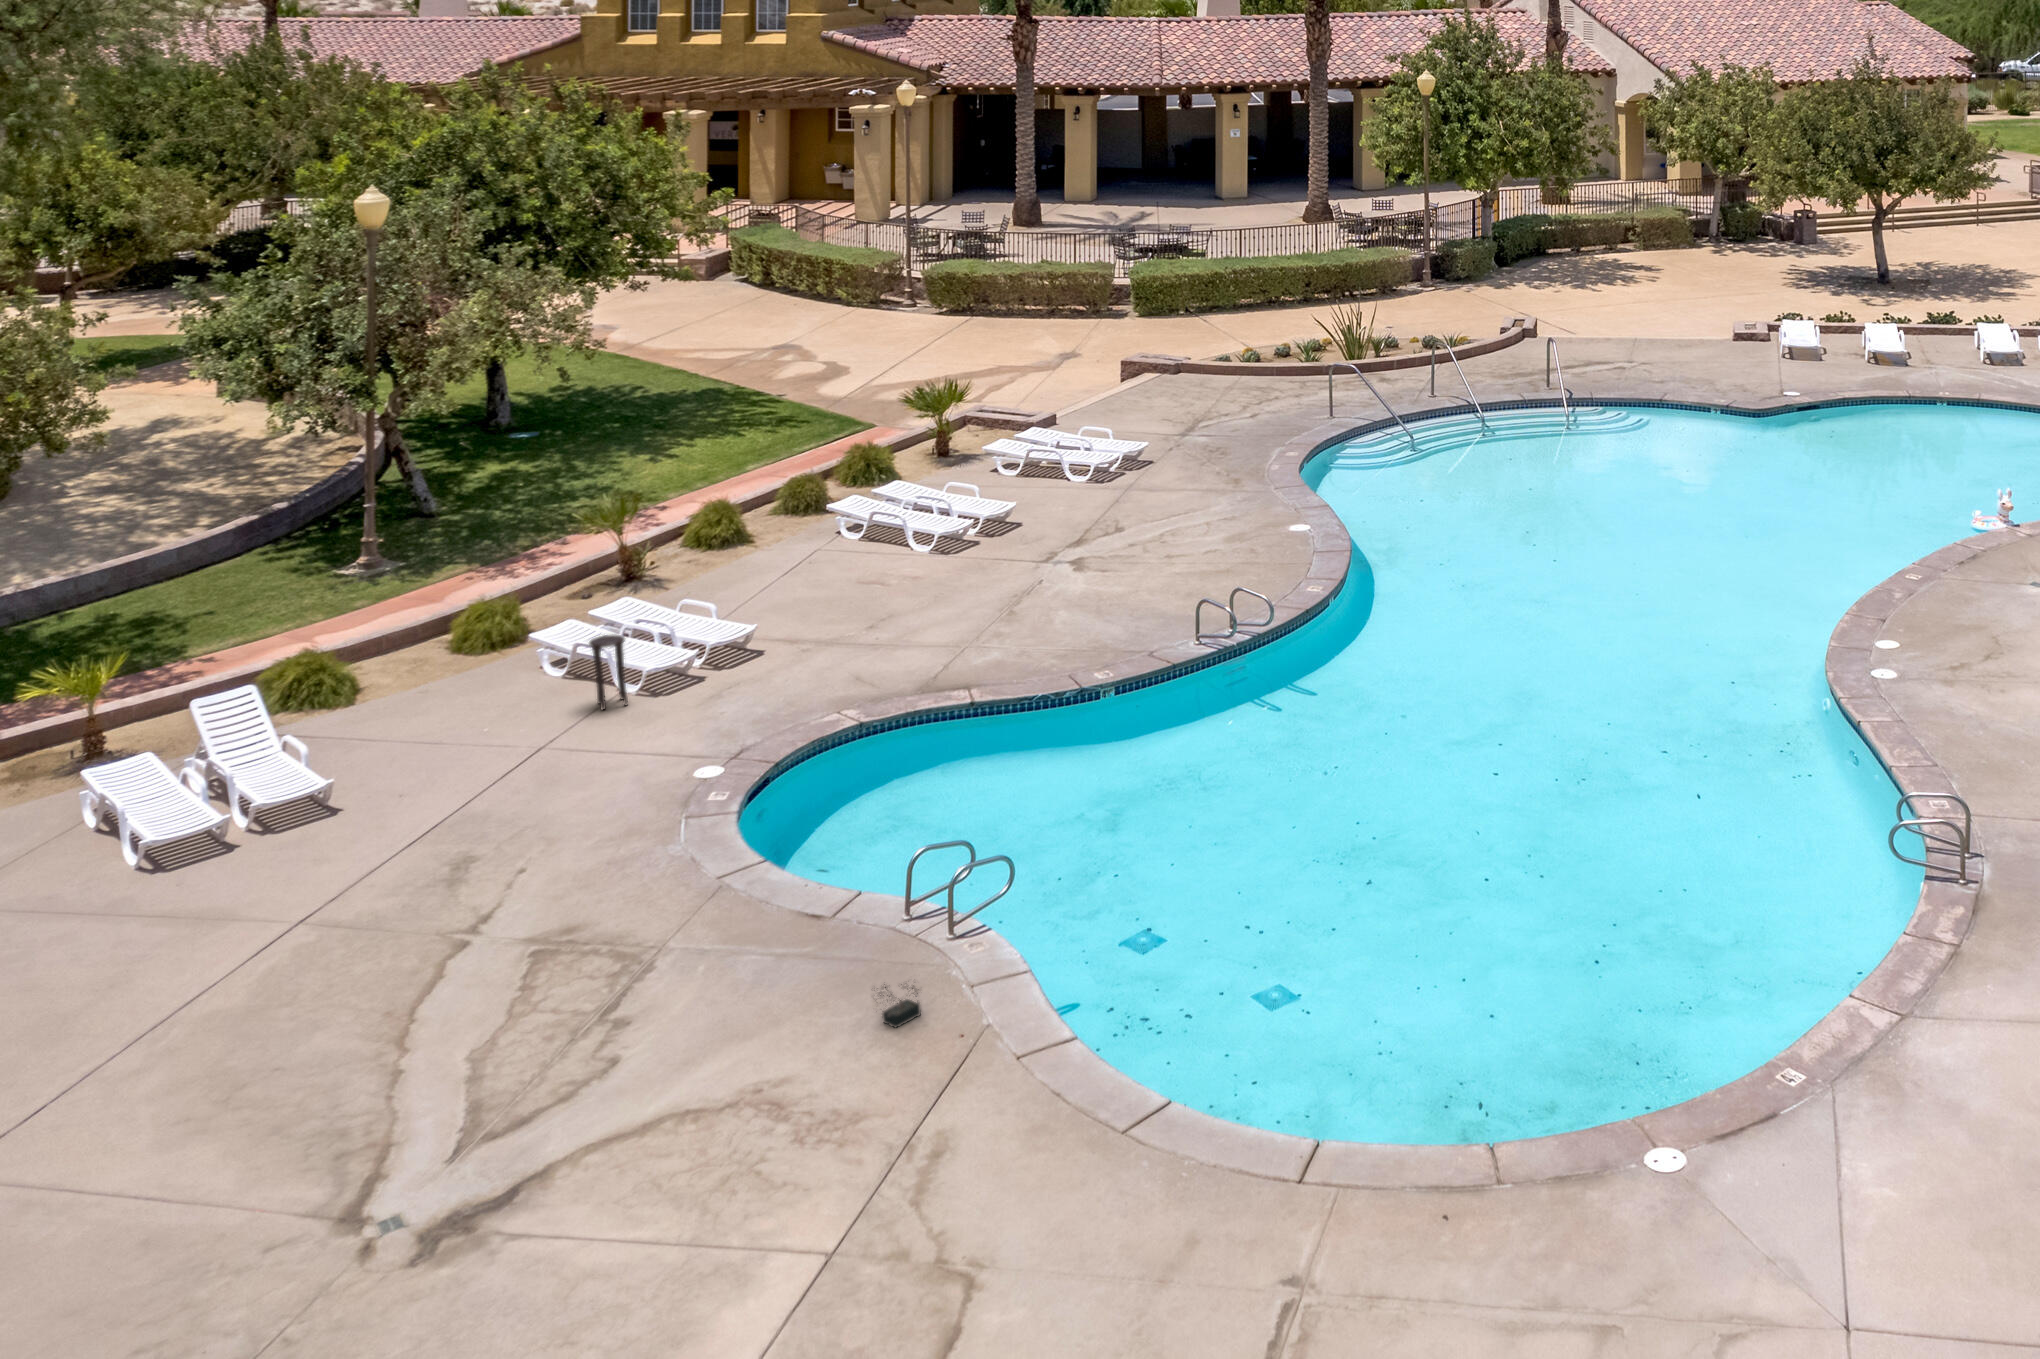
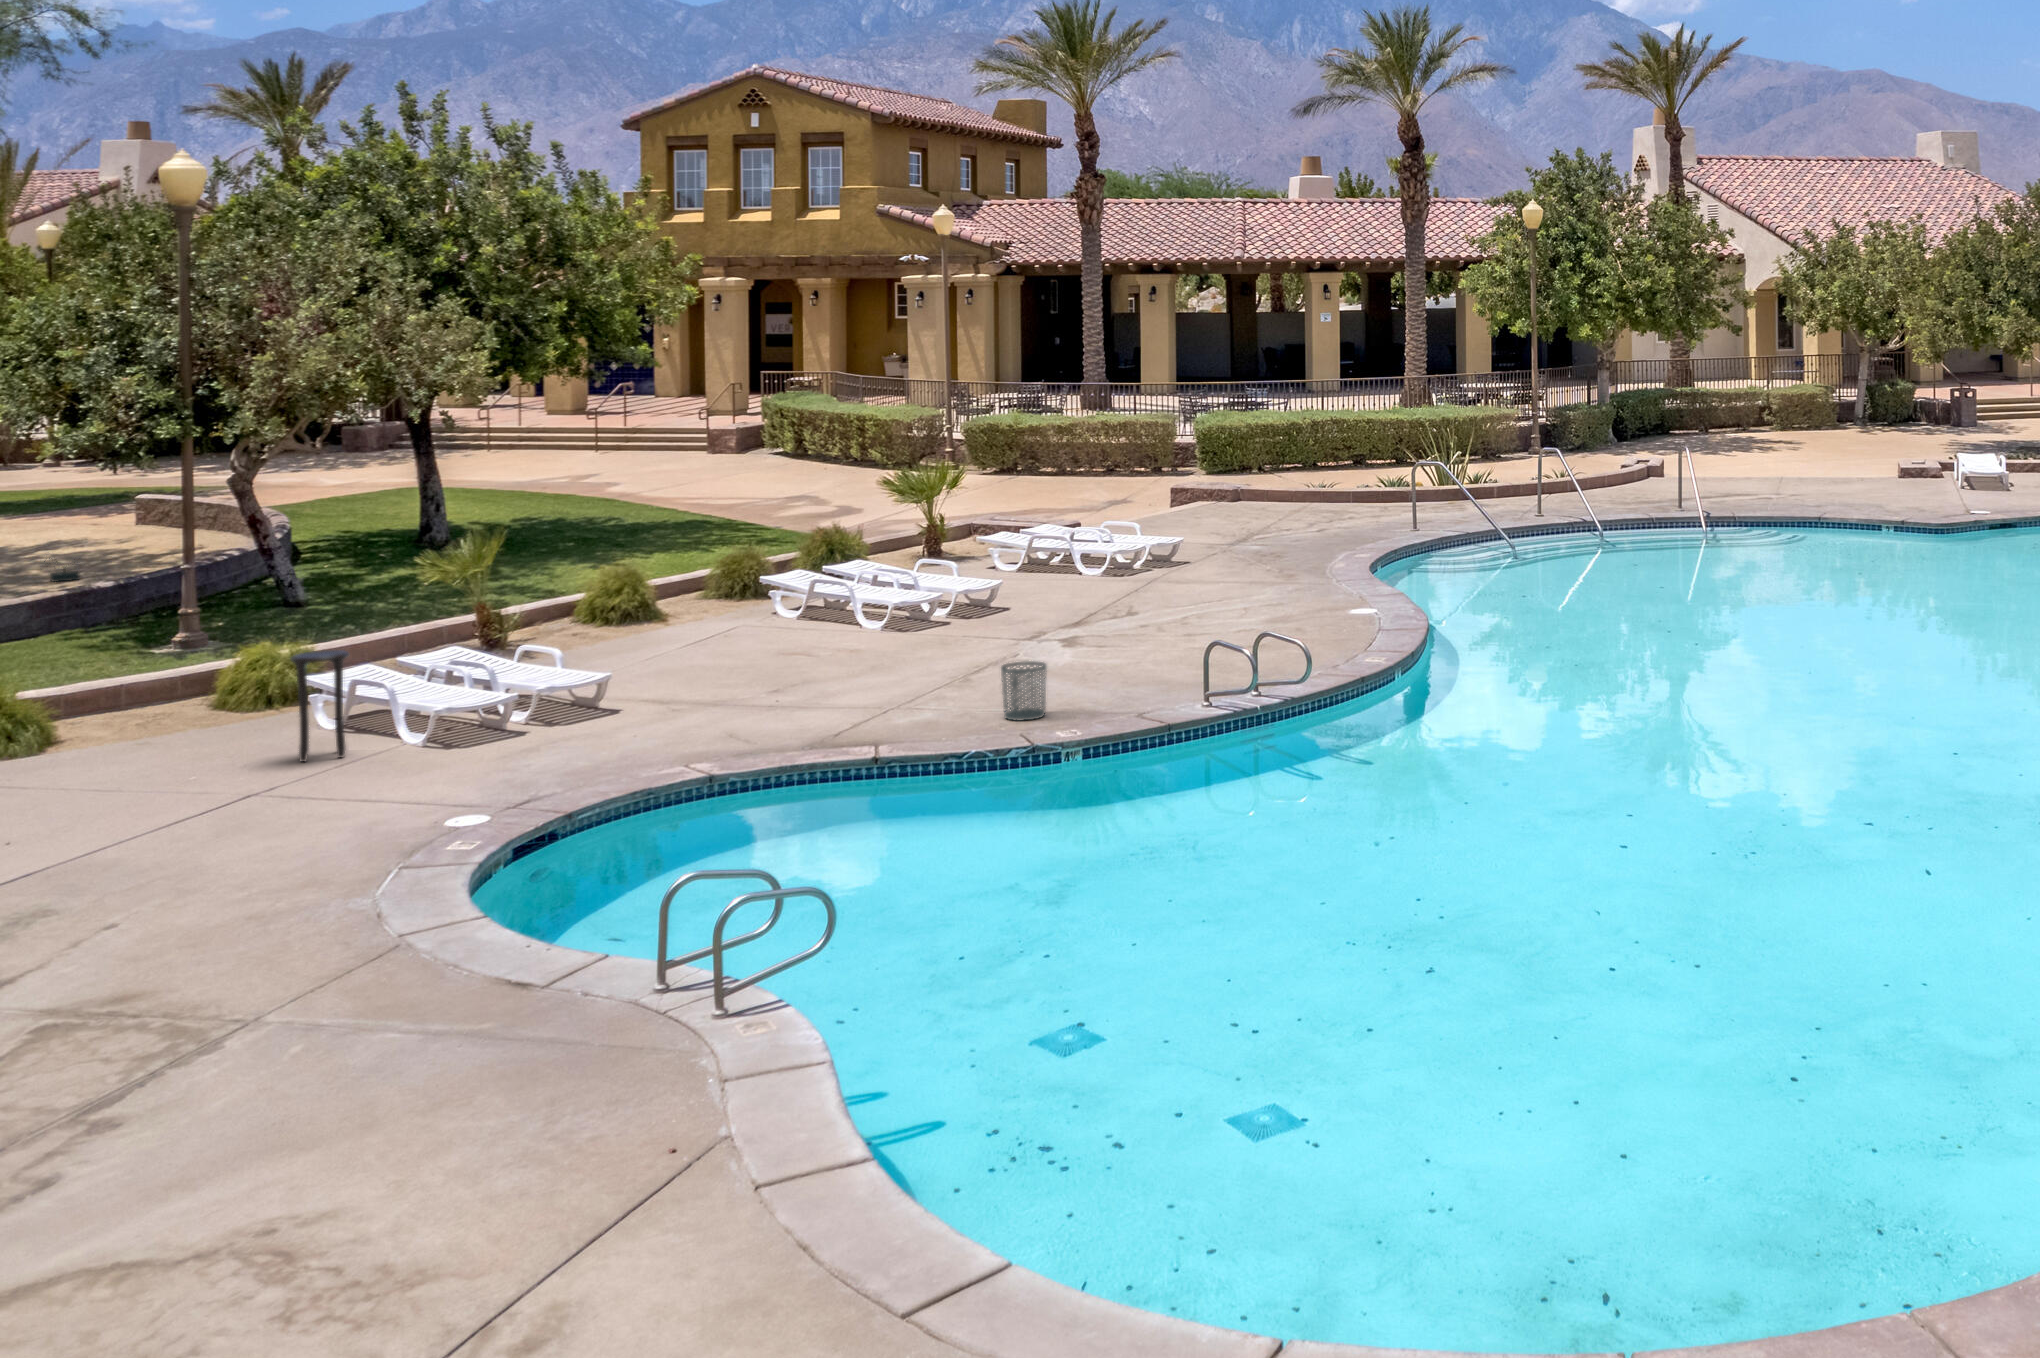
waste bin: none [1057,625,1087,667] -> present [1001,661,1047,720]
decorative plant: present [877,984,921,1028] -> present [44,556,80,582]

